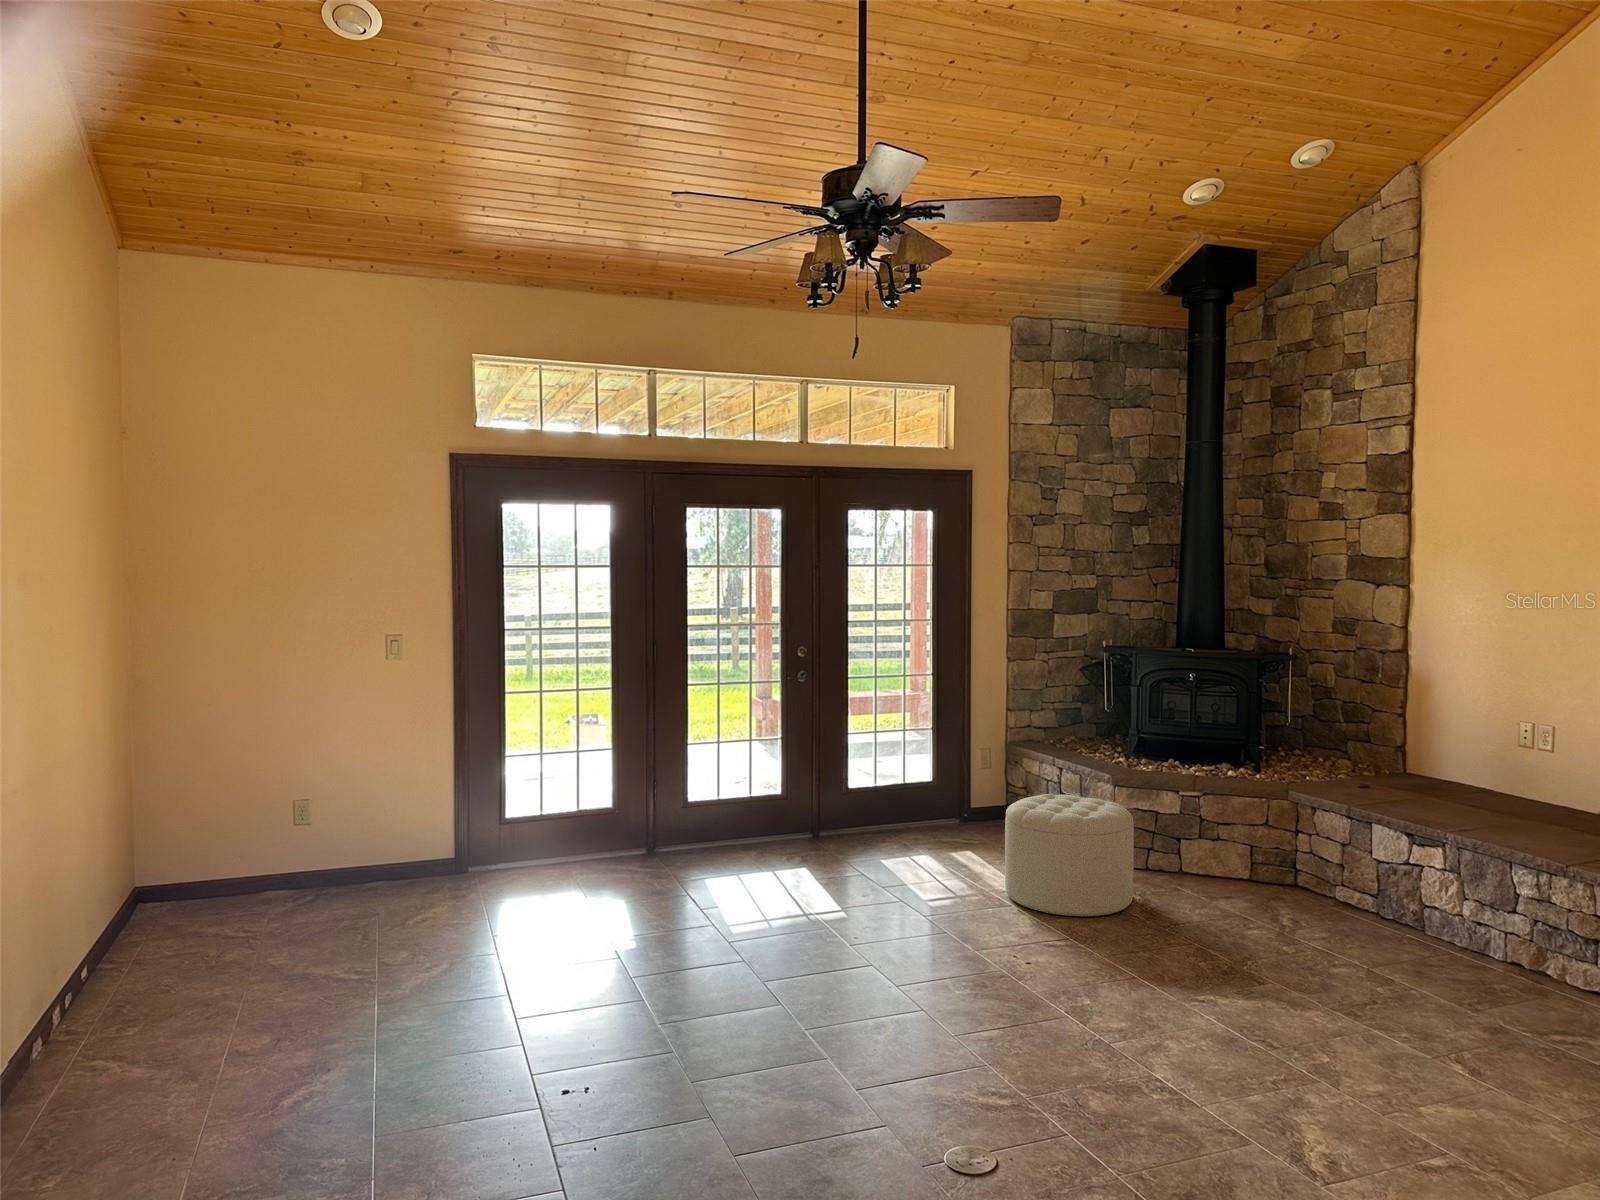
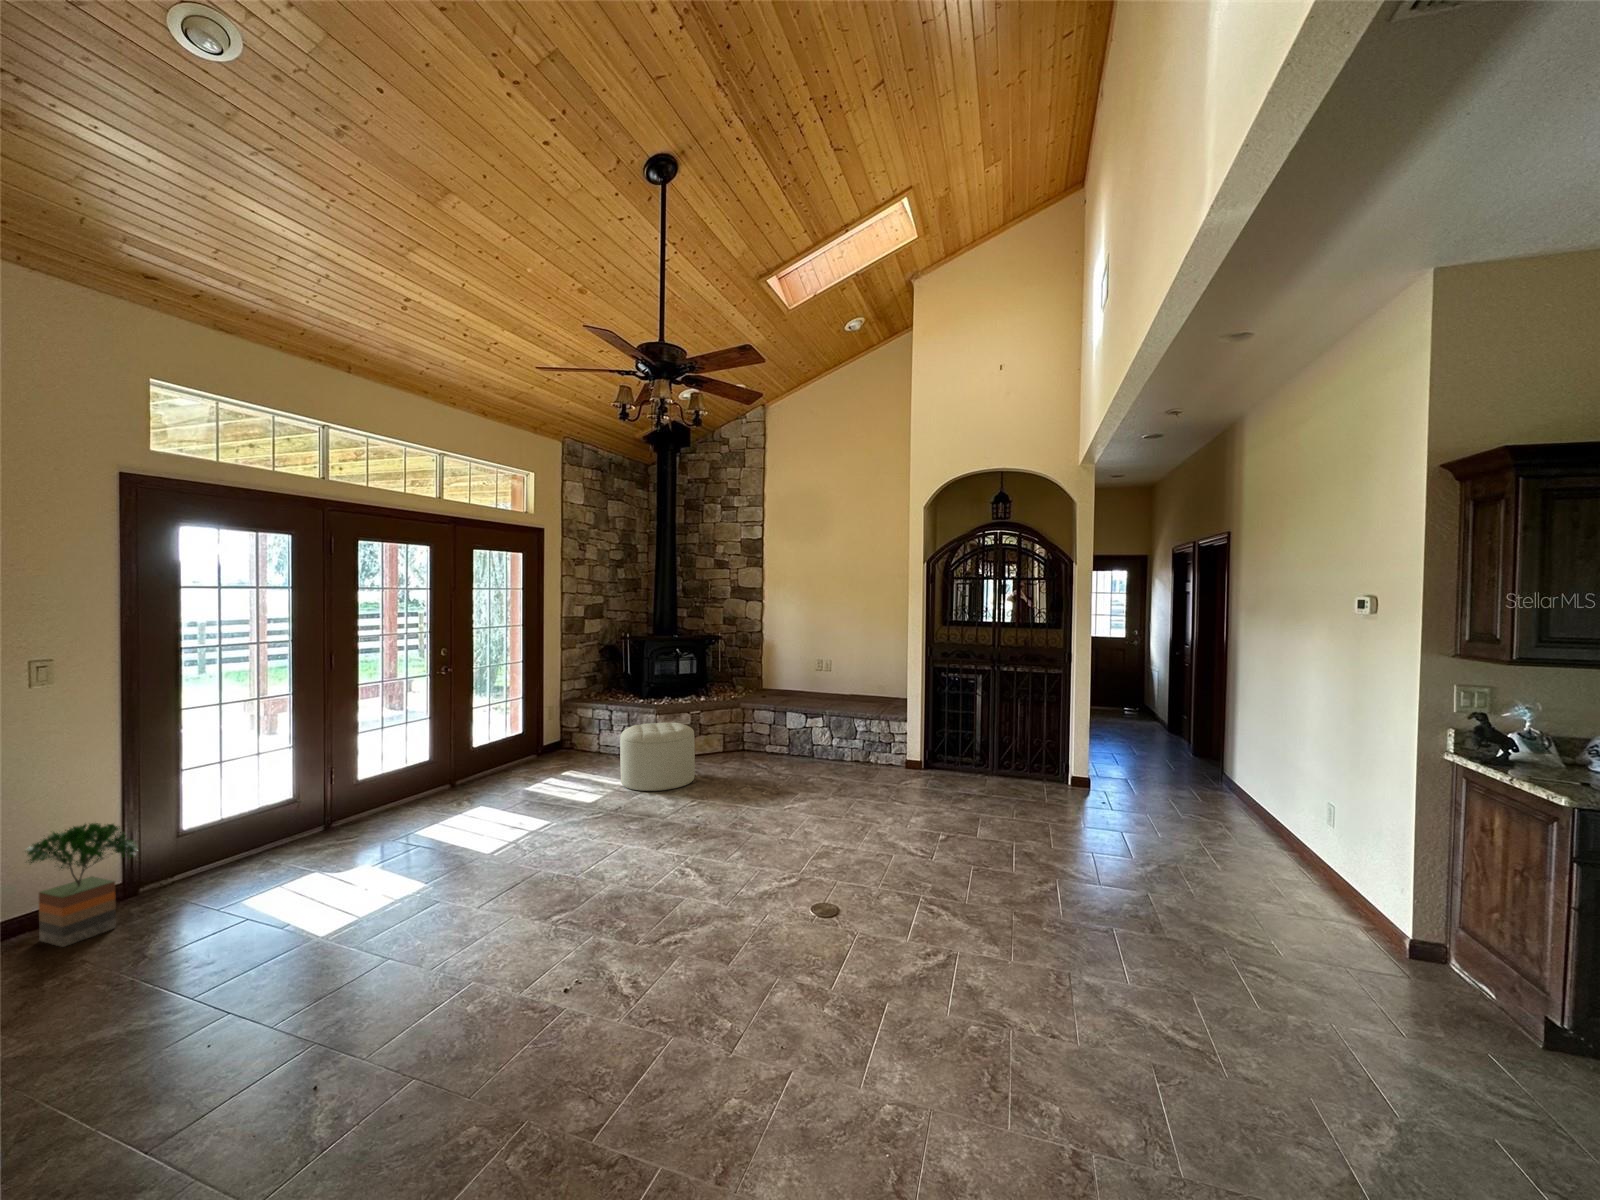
potted tree: none [363,792,438,902] -> present [27,823,138,947]

